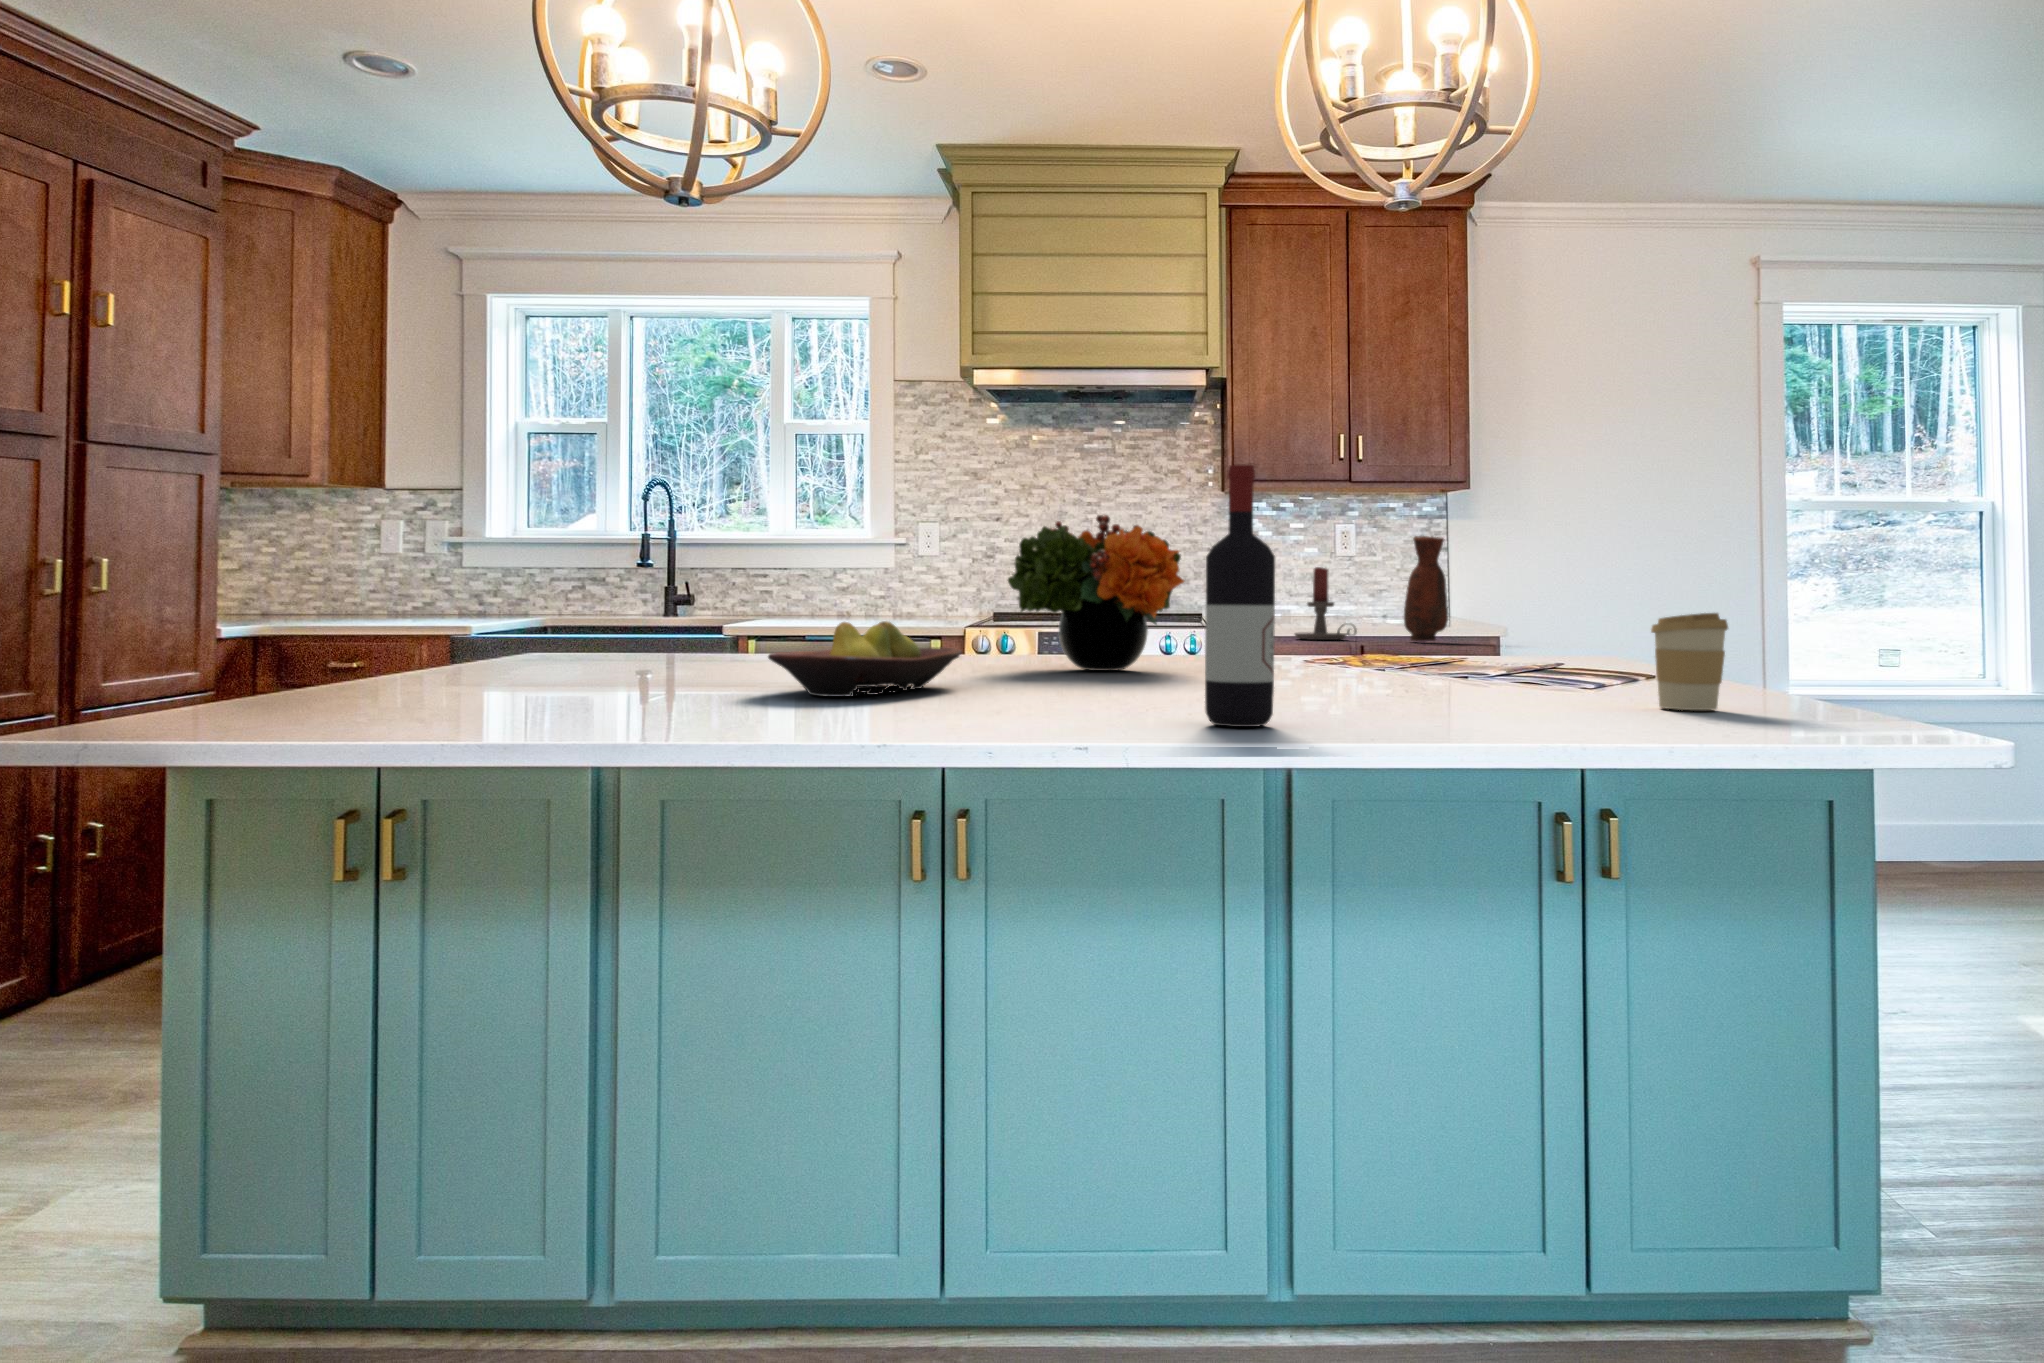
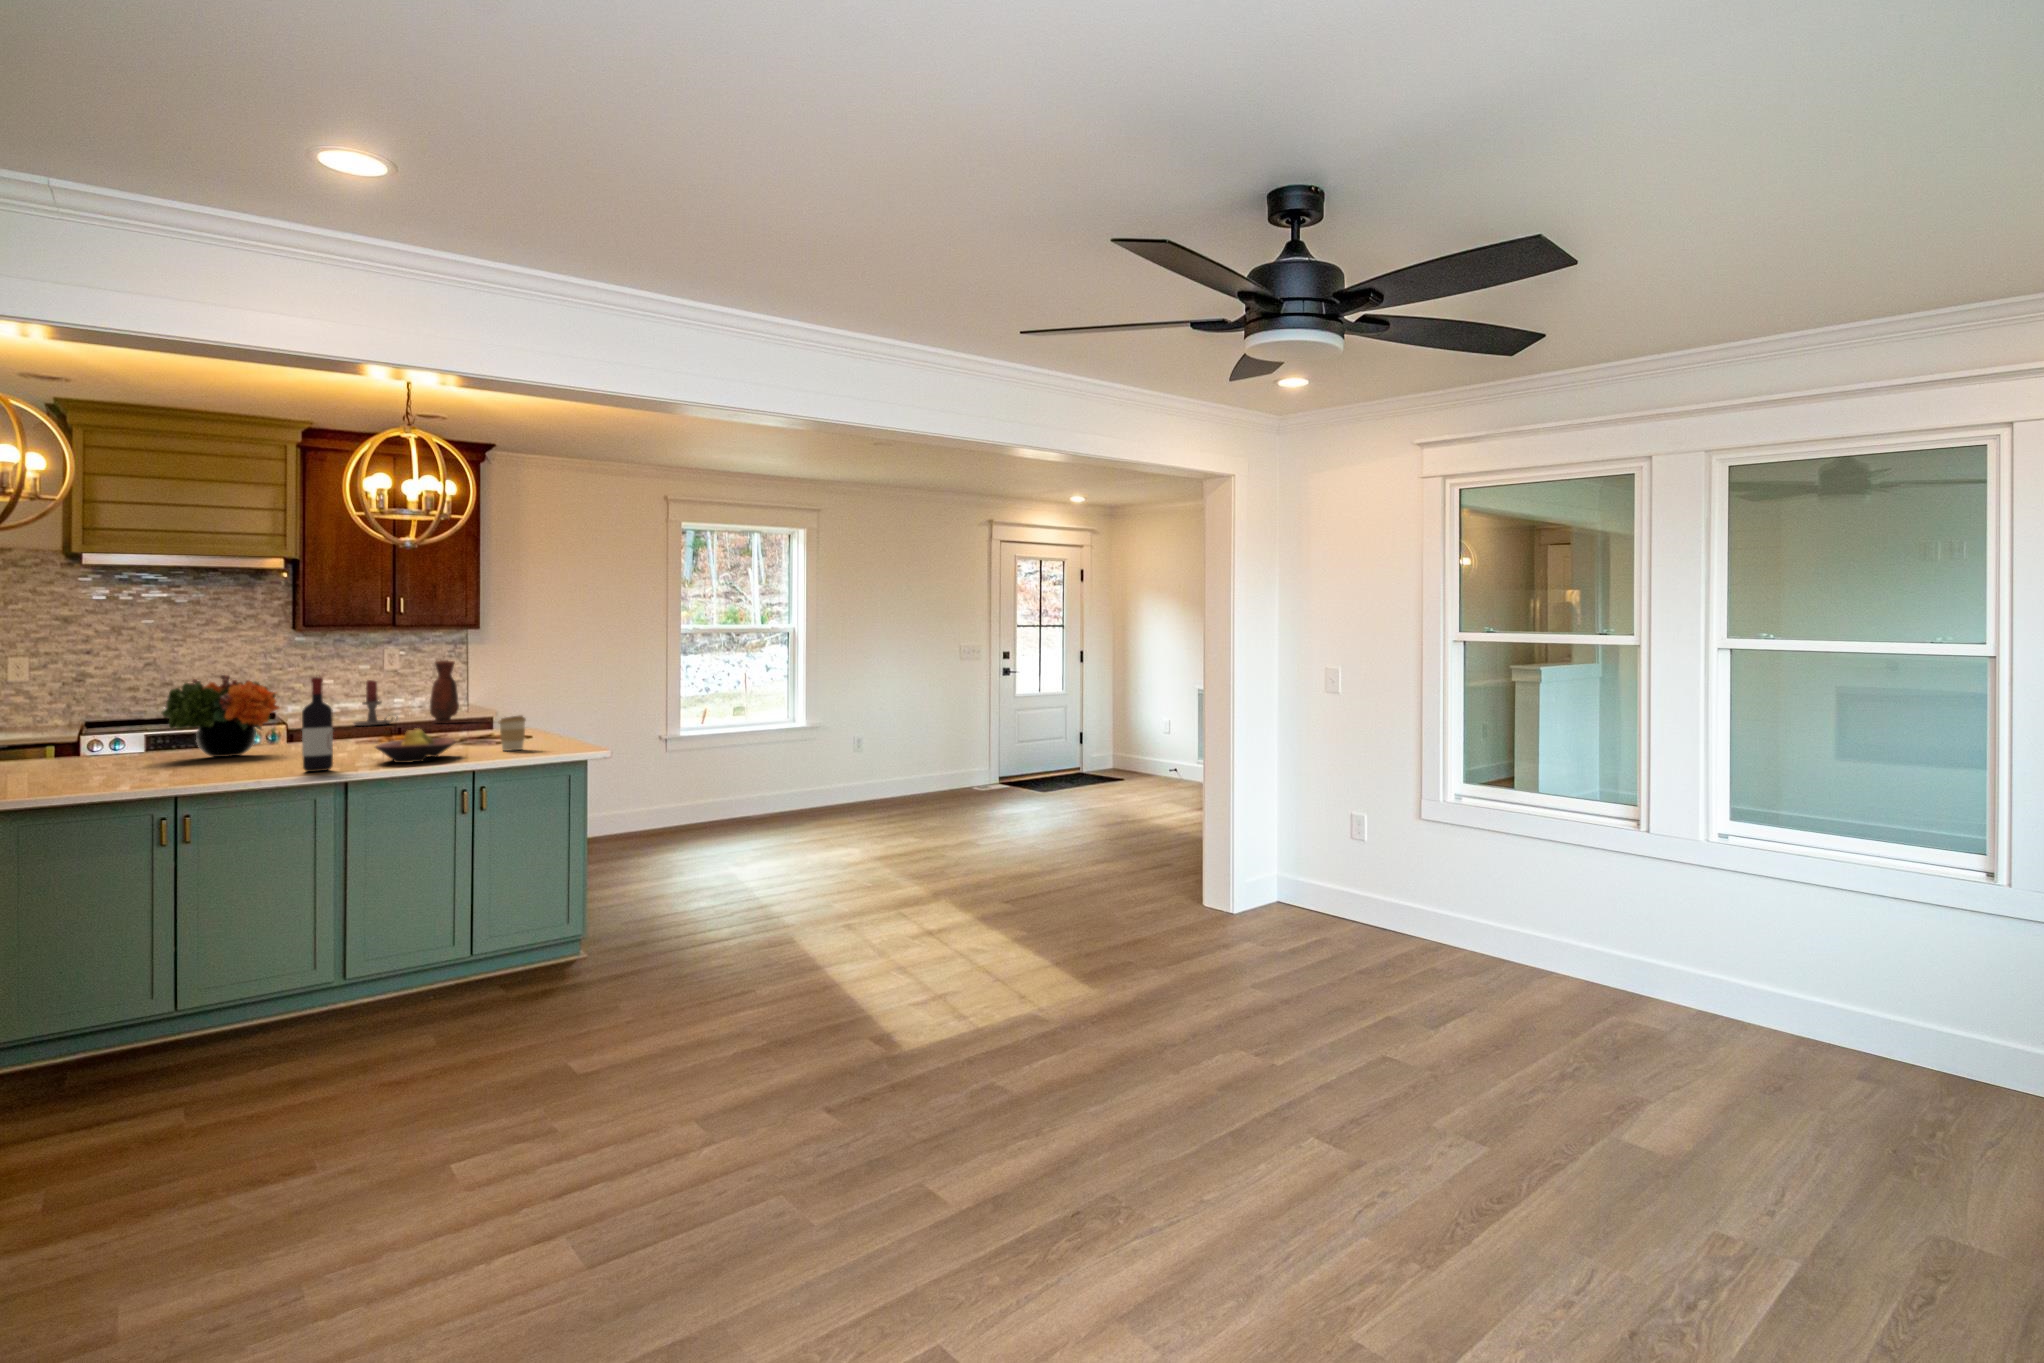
fruit bowl: present [768,621,961,697] -> present [376,728,456,763]

